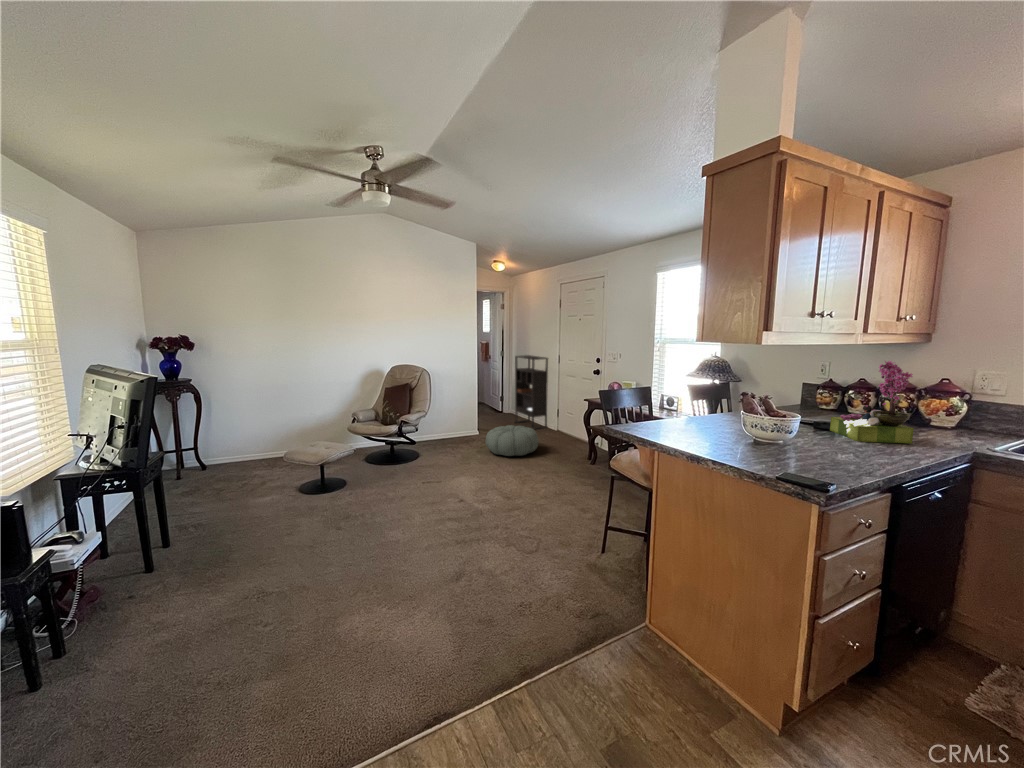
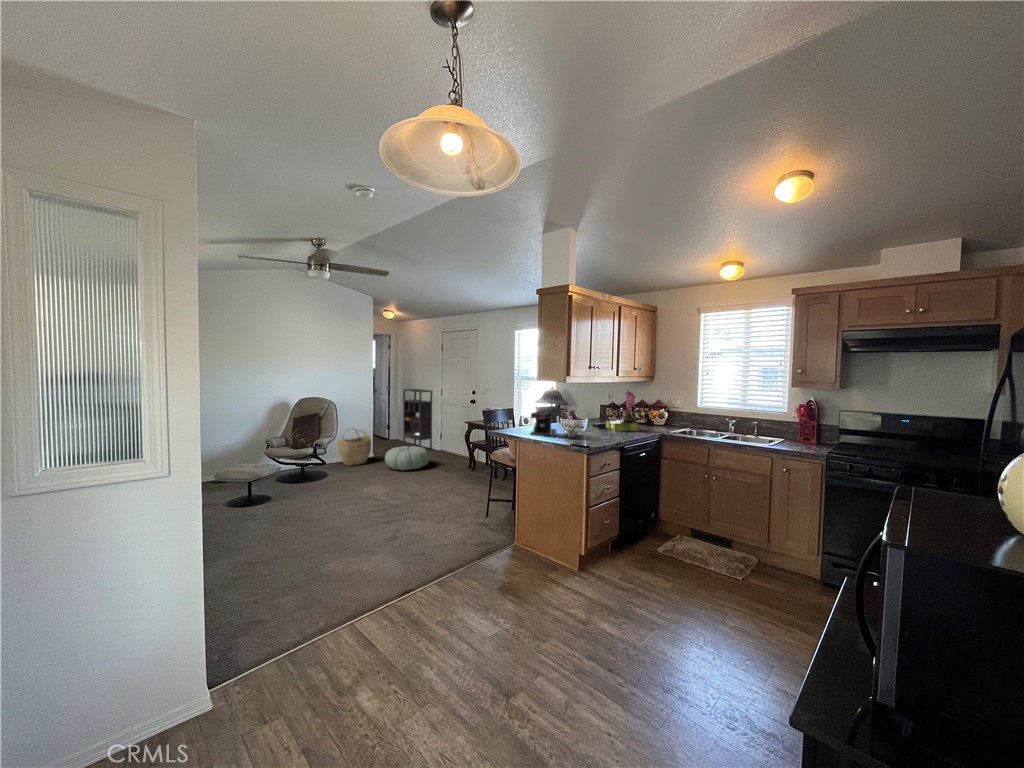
coffee maker: none [681,399,783,459] -> present [531,411,575,438]
woven basket: none [437,400,473,445] -> present [338,428,371,466]

